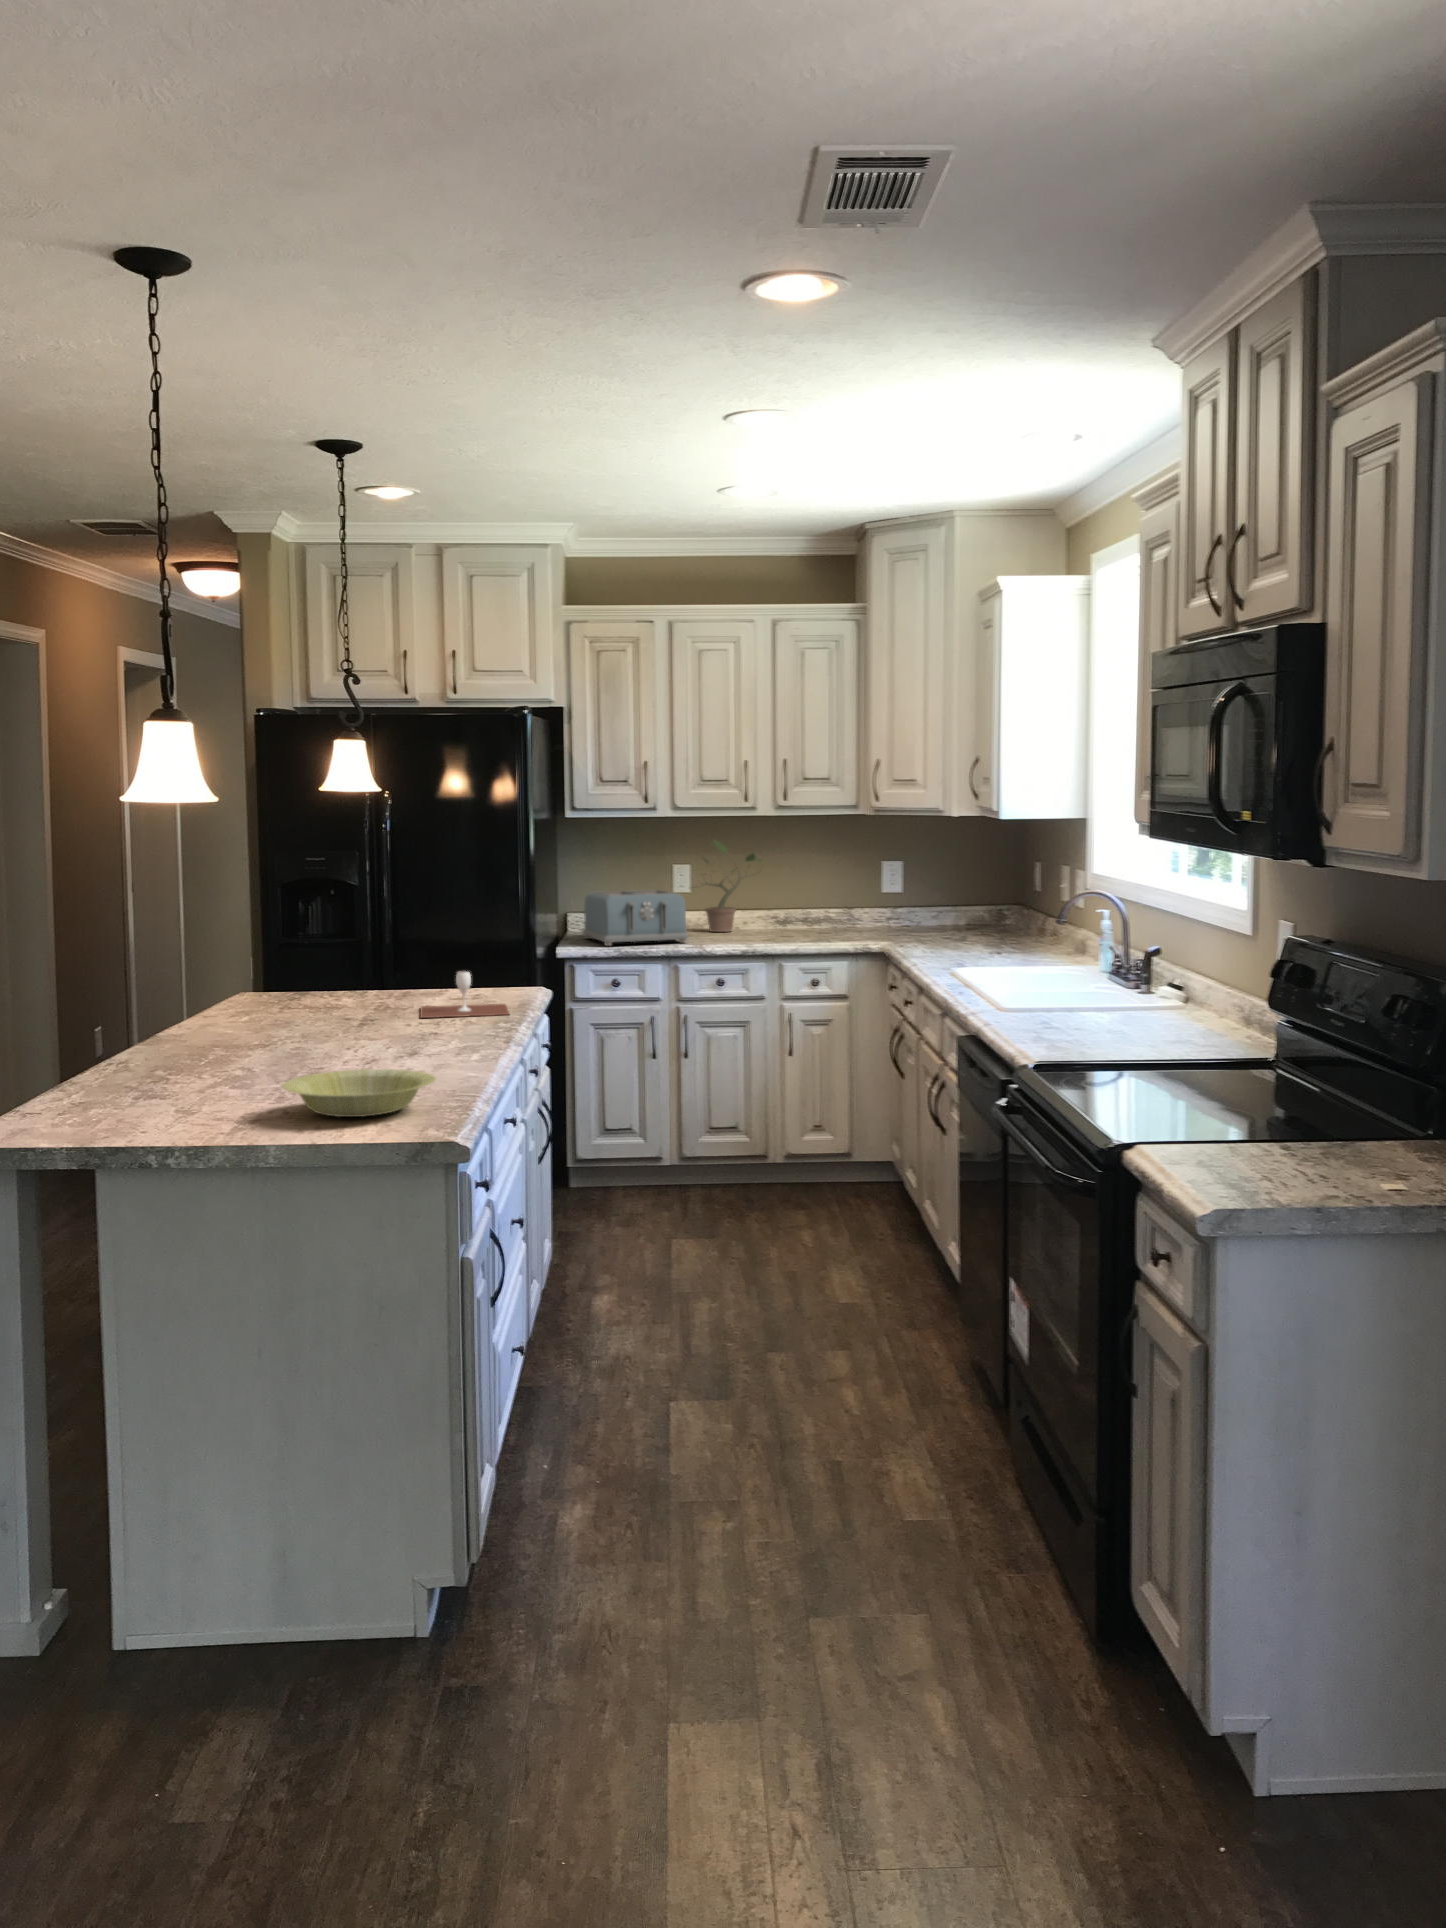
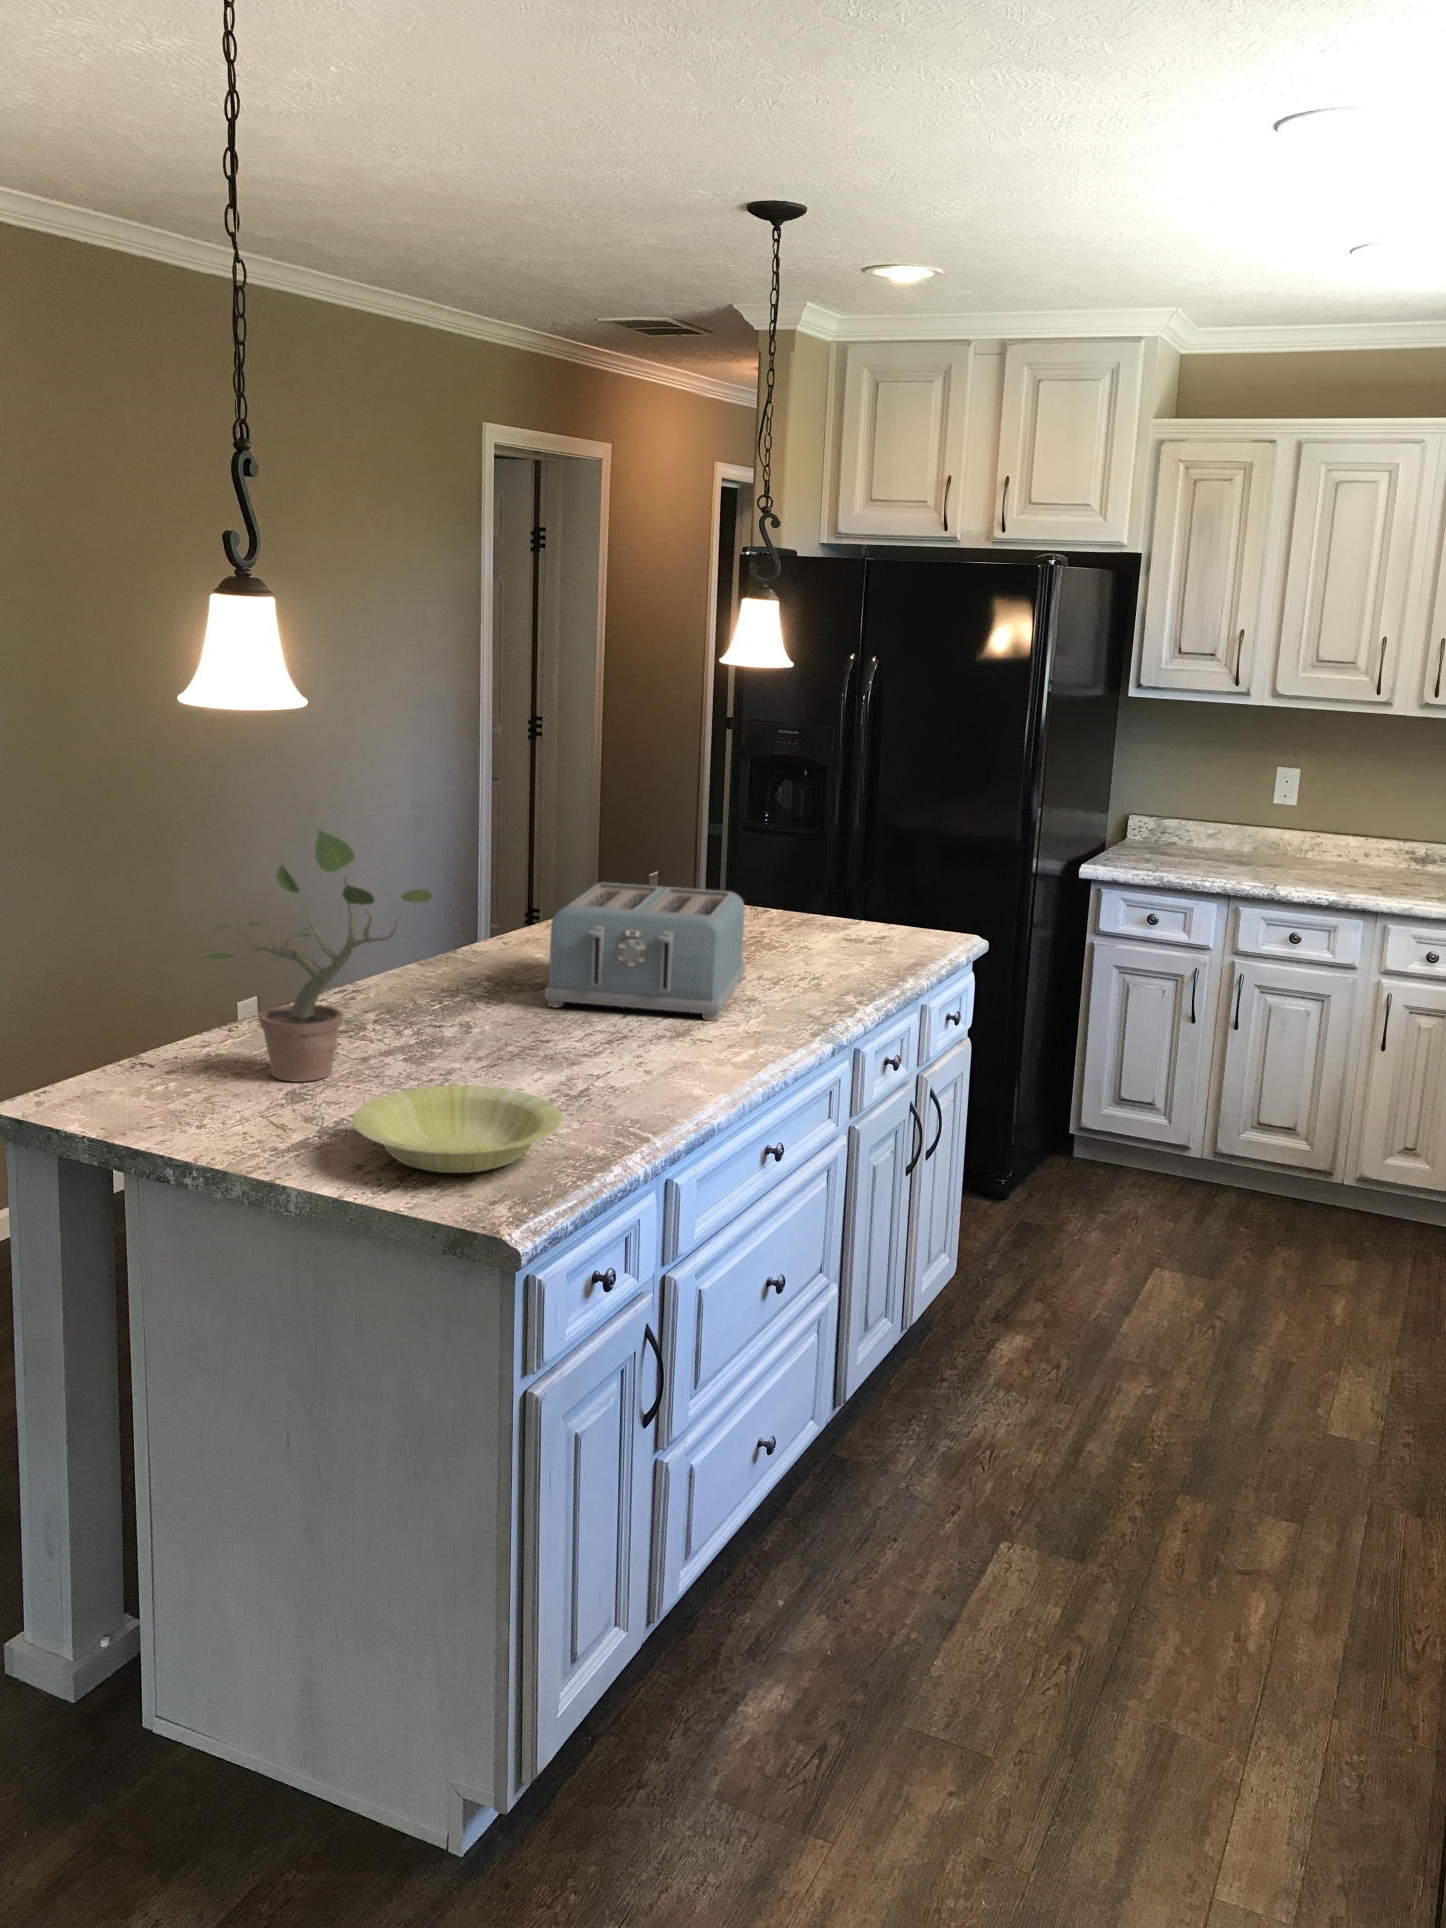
potted plant: present [704,841,762,932] -> present [201,828,432,1082]
toaster: present [583,890,688,946] -> present [545,882,745,1021]
wine glass: present [420,971,509,1018] -> none [783,912,915,981]

